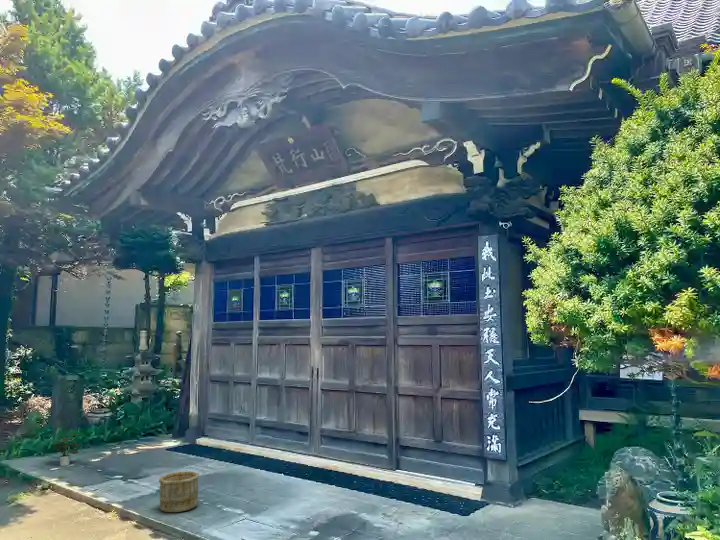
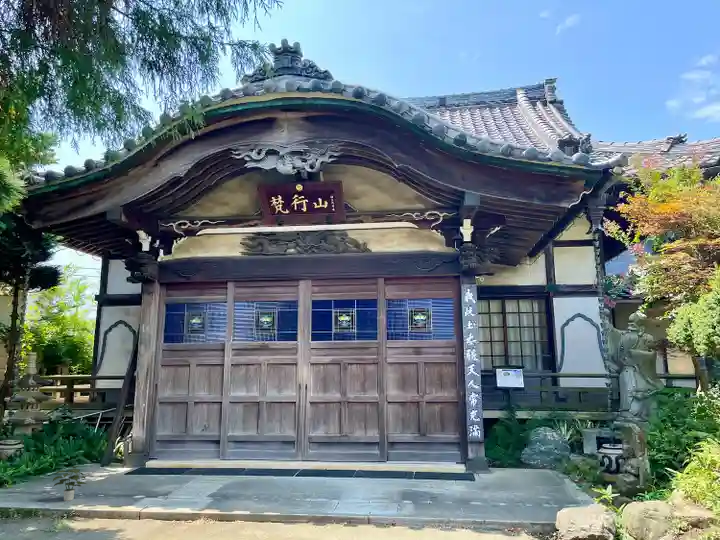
wooden bucket: present [159,472,199,512] -> none [268,475,301,510]

